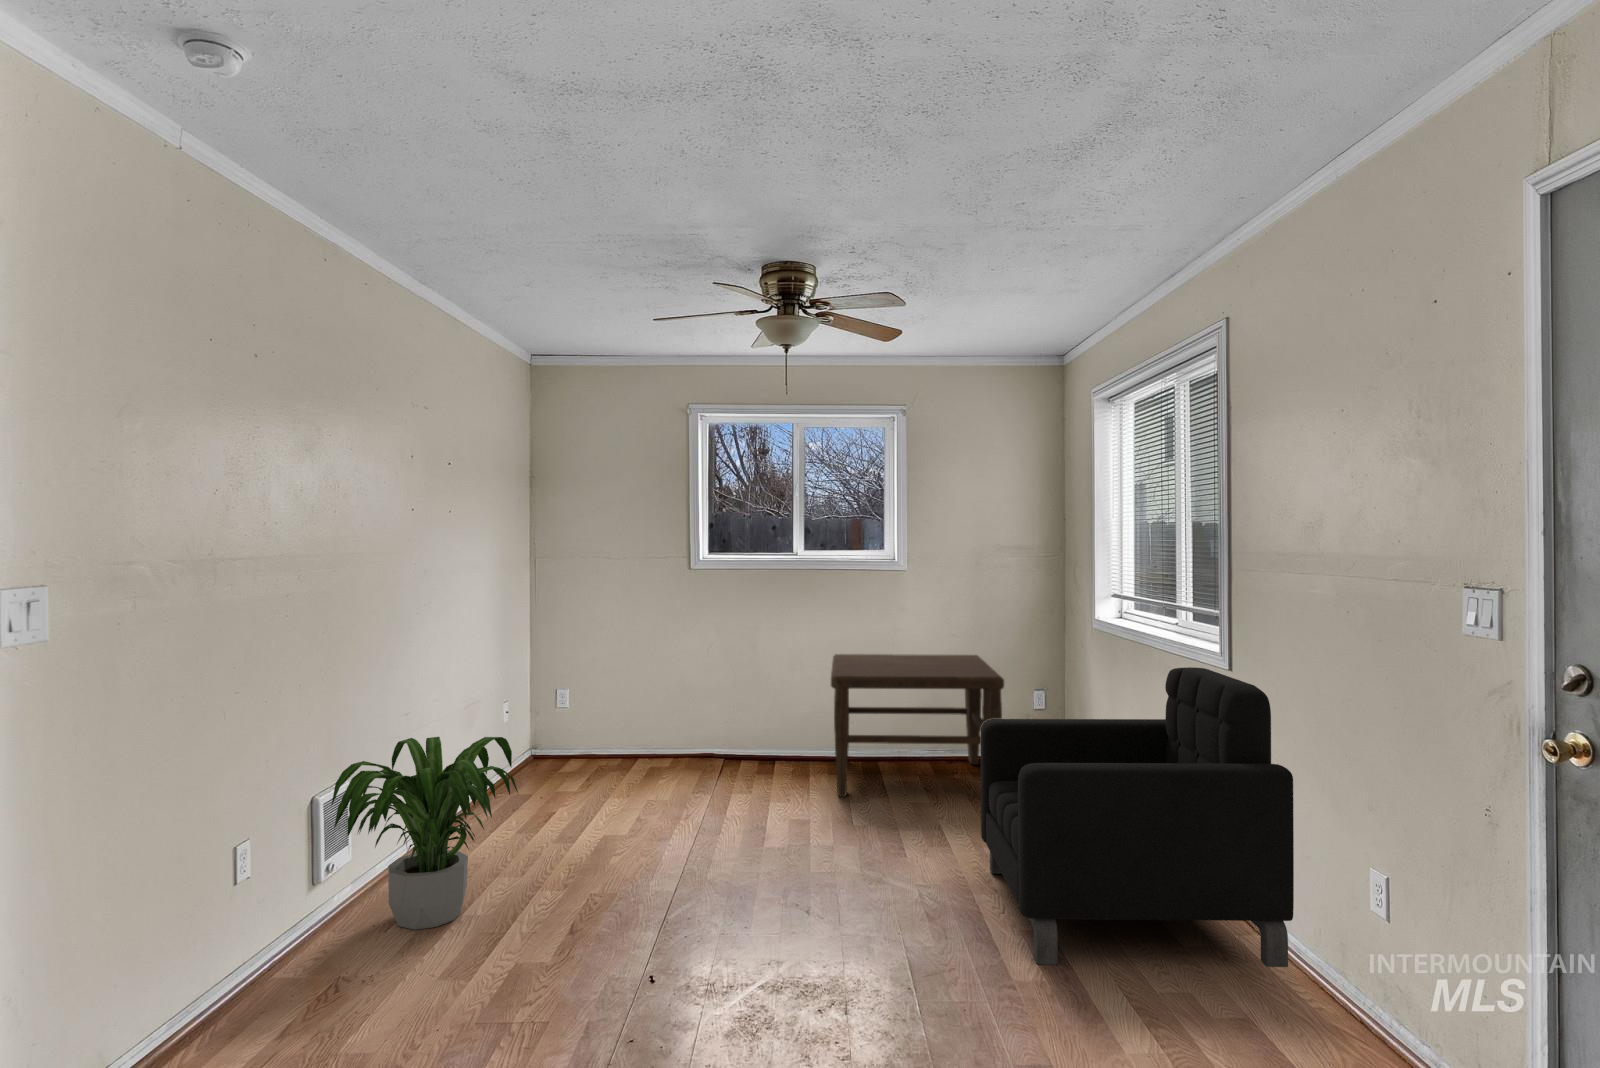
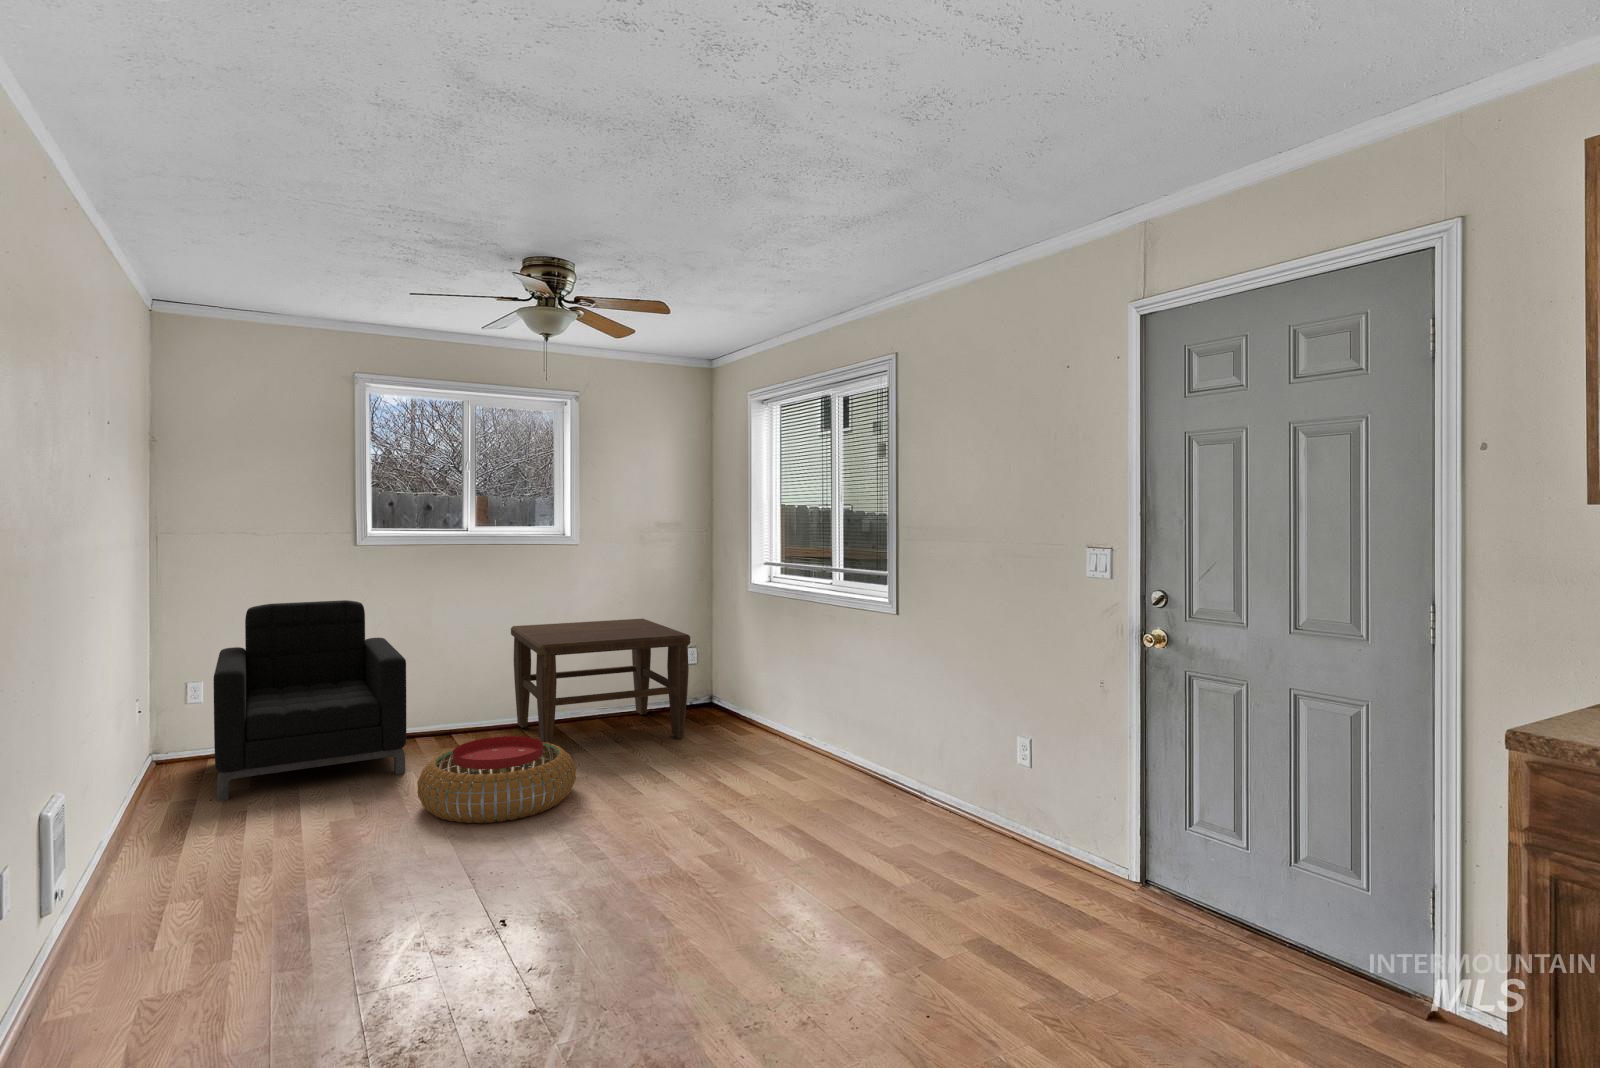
armchair: present [981,667,1294,967] -> present [213,600,406,801]
potted plant: present [331,737,518,930] -> none [55,733,291,962]
pouf: none [682,769,838,859] -> present [417,736,576,823]

